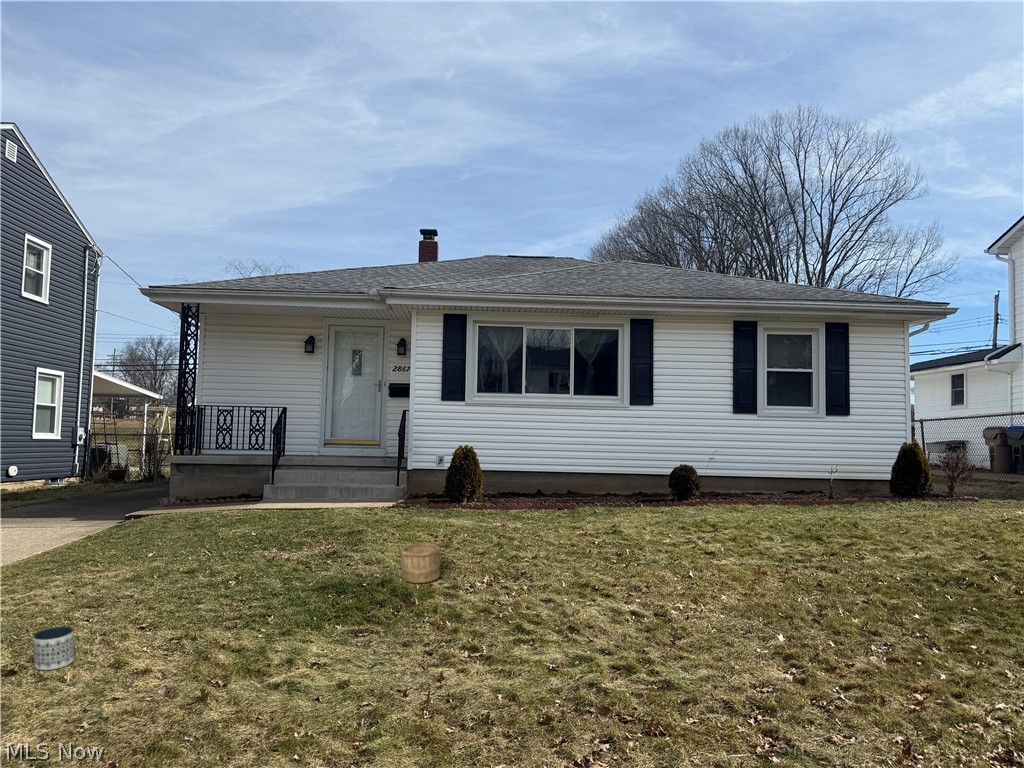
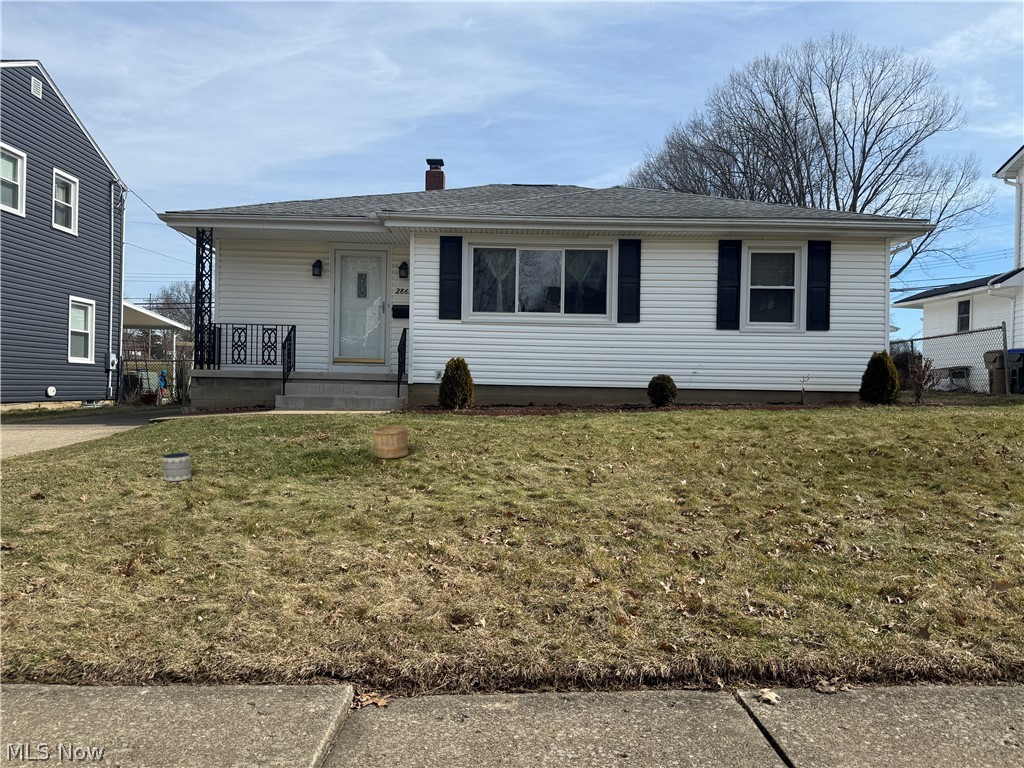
planter: present [33,627,74,670] -> present [162,453,191,481]

